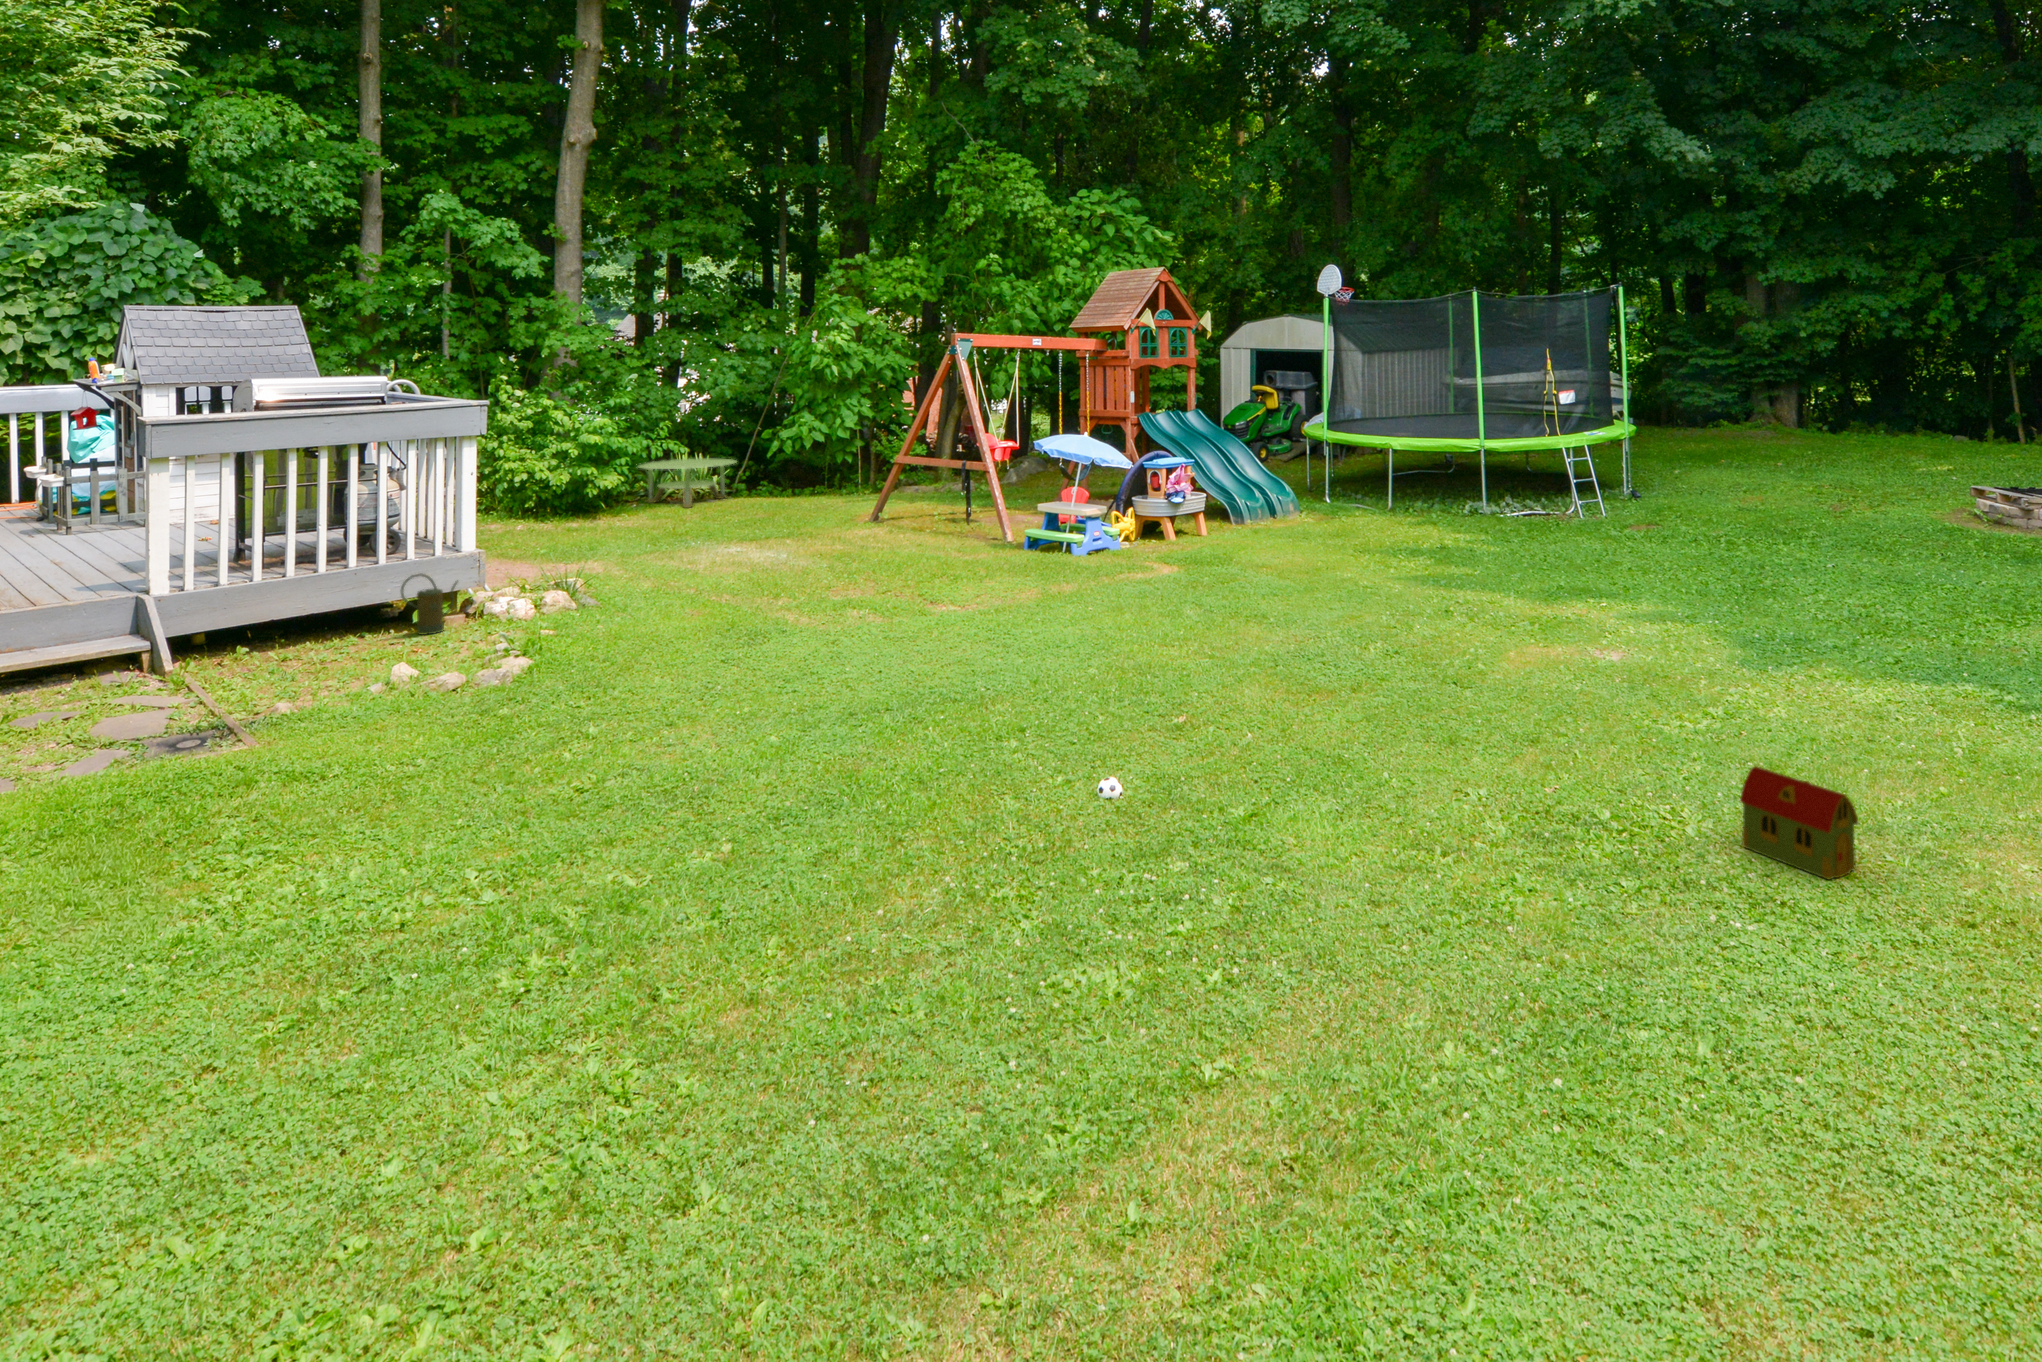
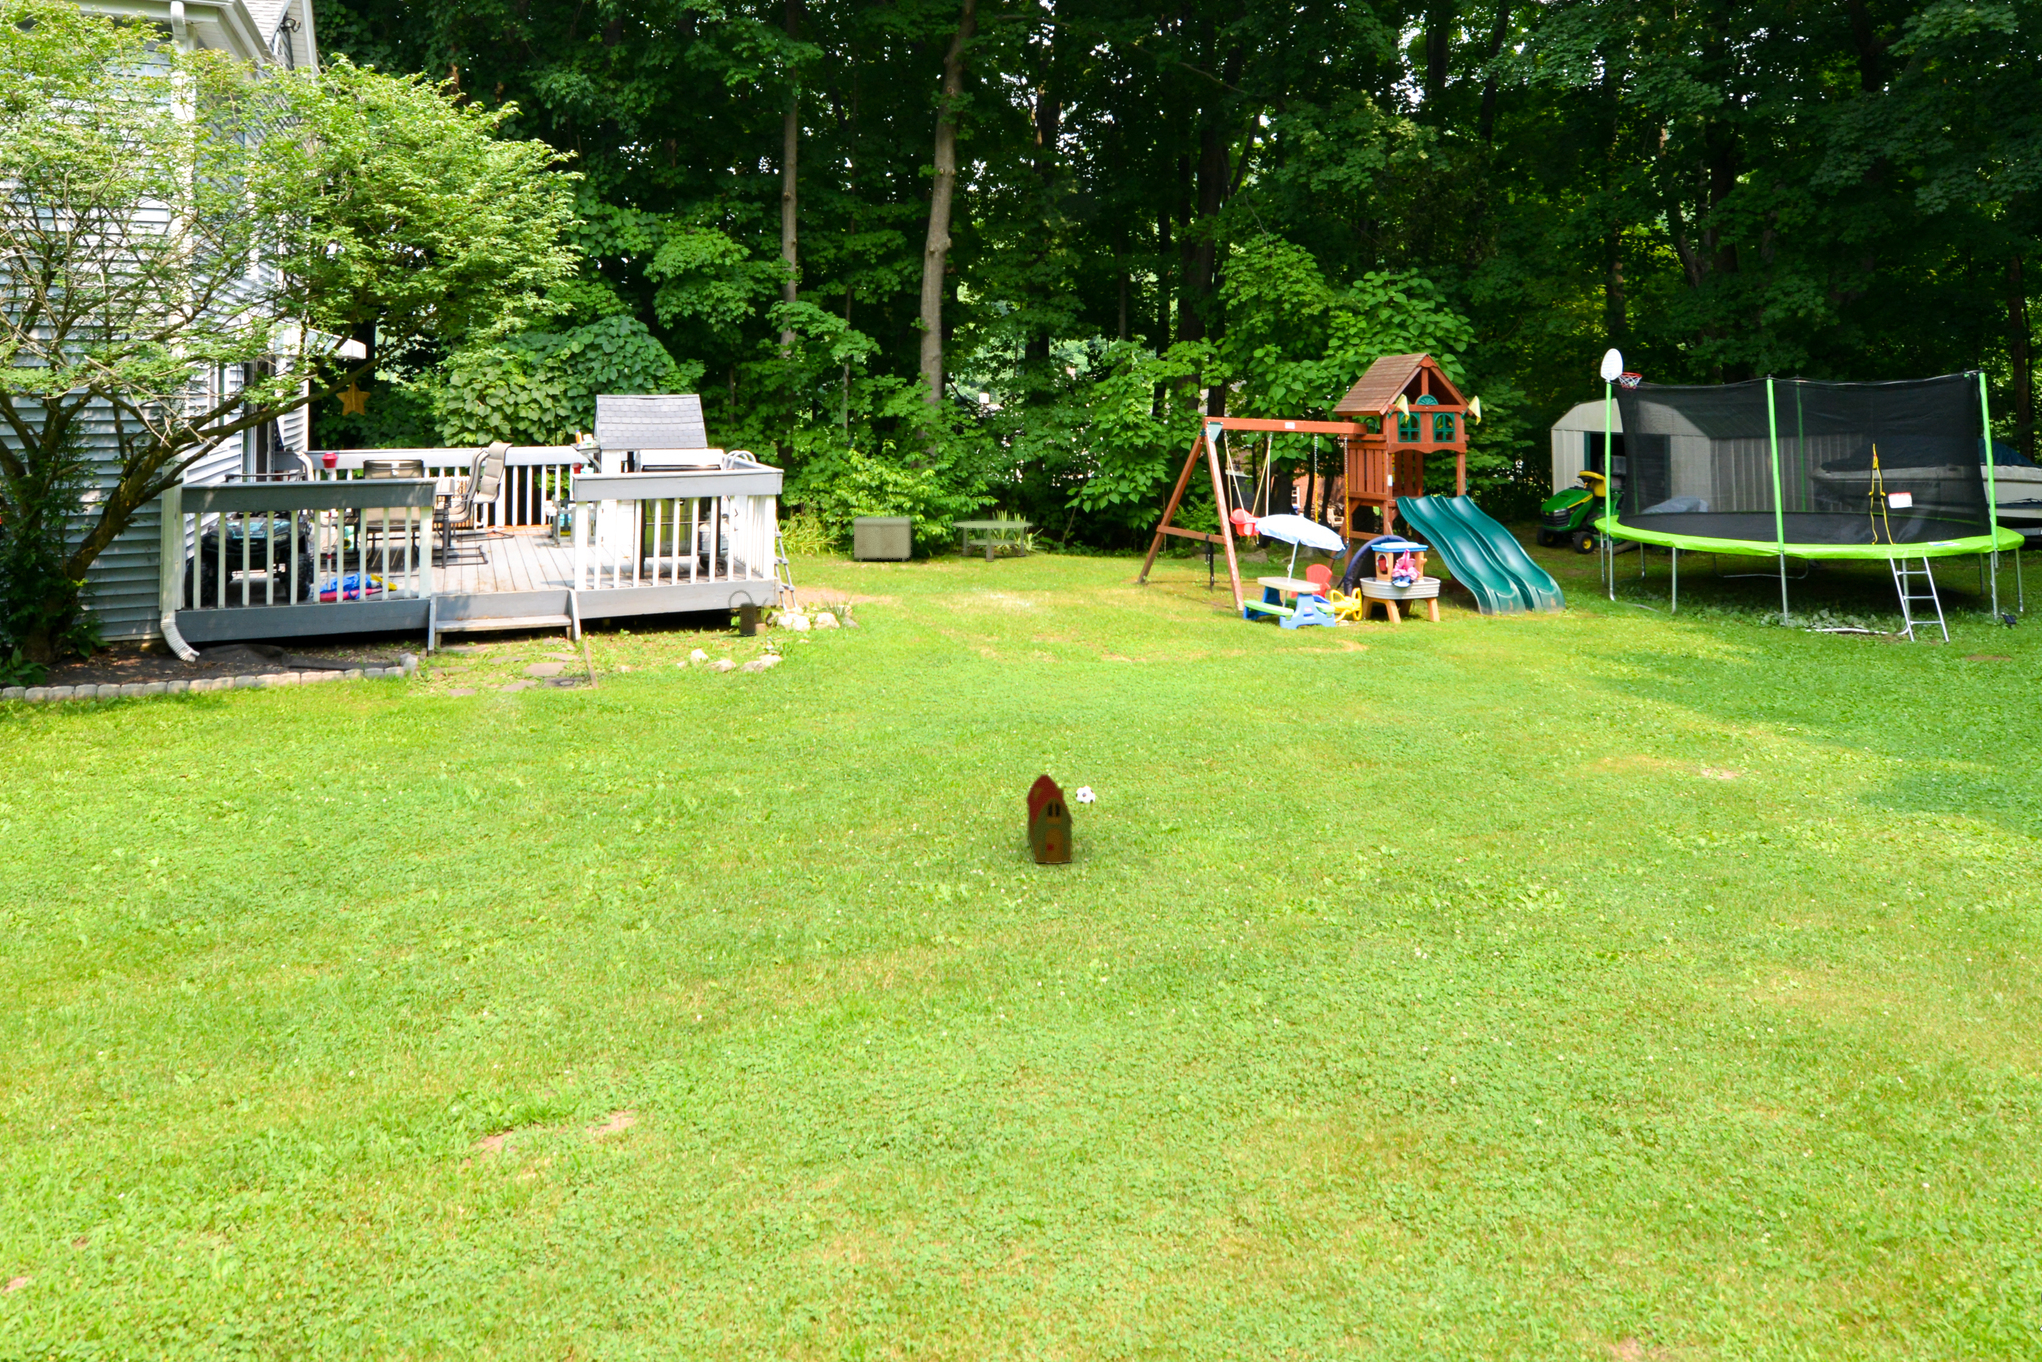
storage bench: none [508,460,584,520] -> present [854,517,911,561]
toy house: present [1740,766,1858,879] -> present [1026,774,1073,864]

